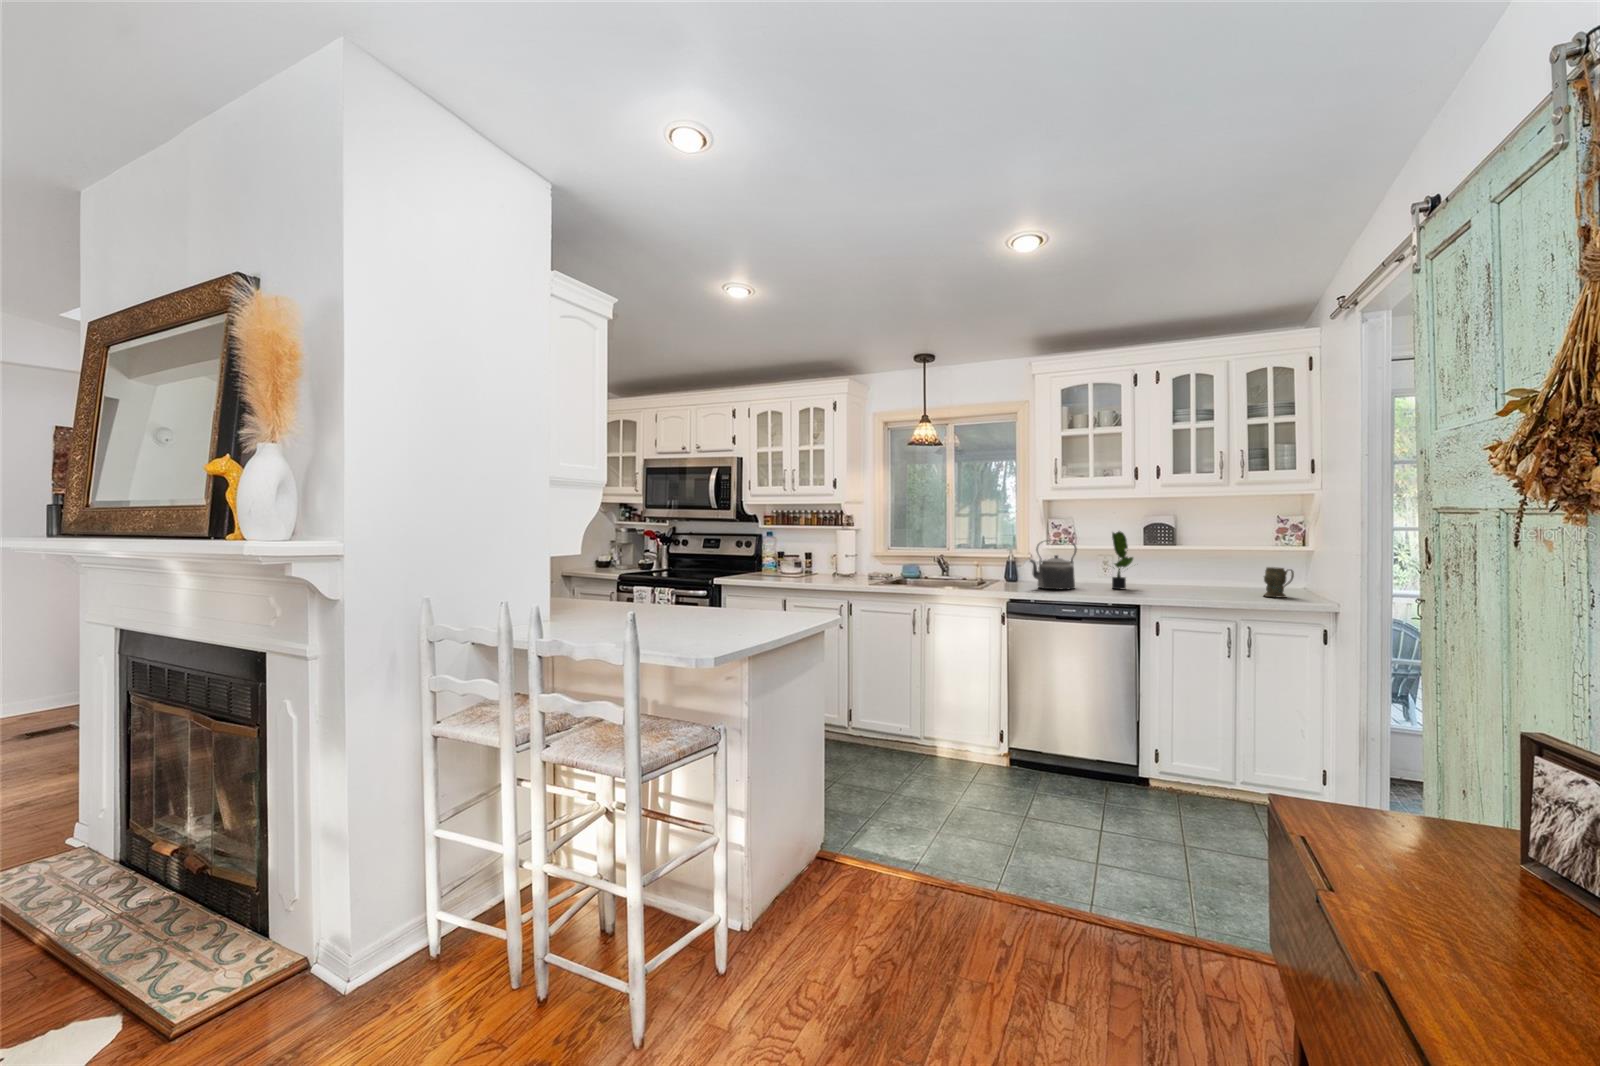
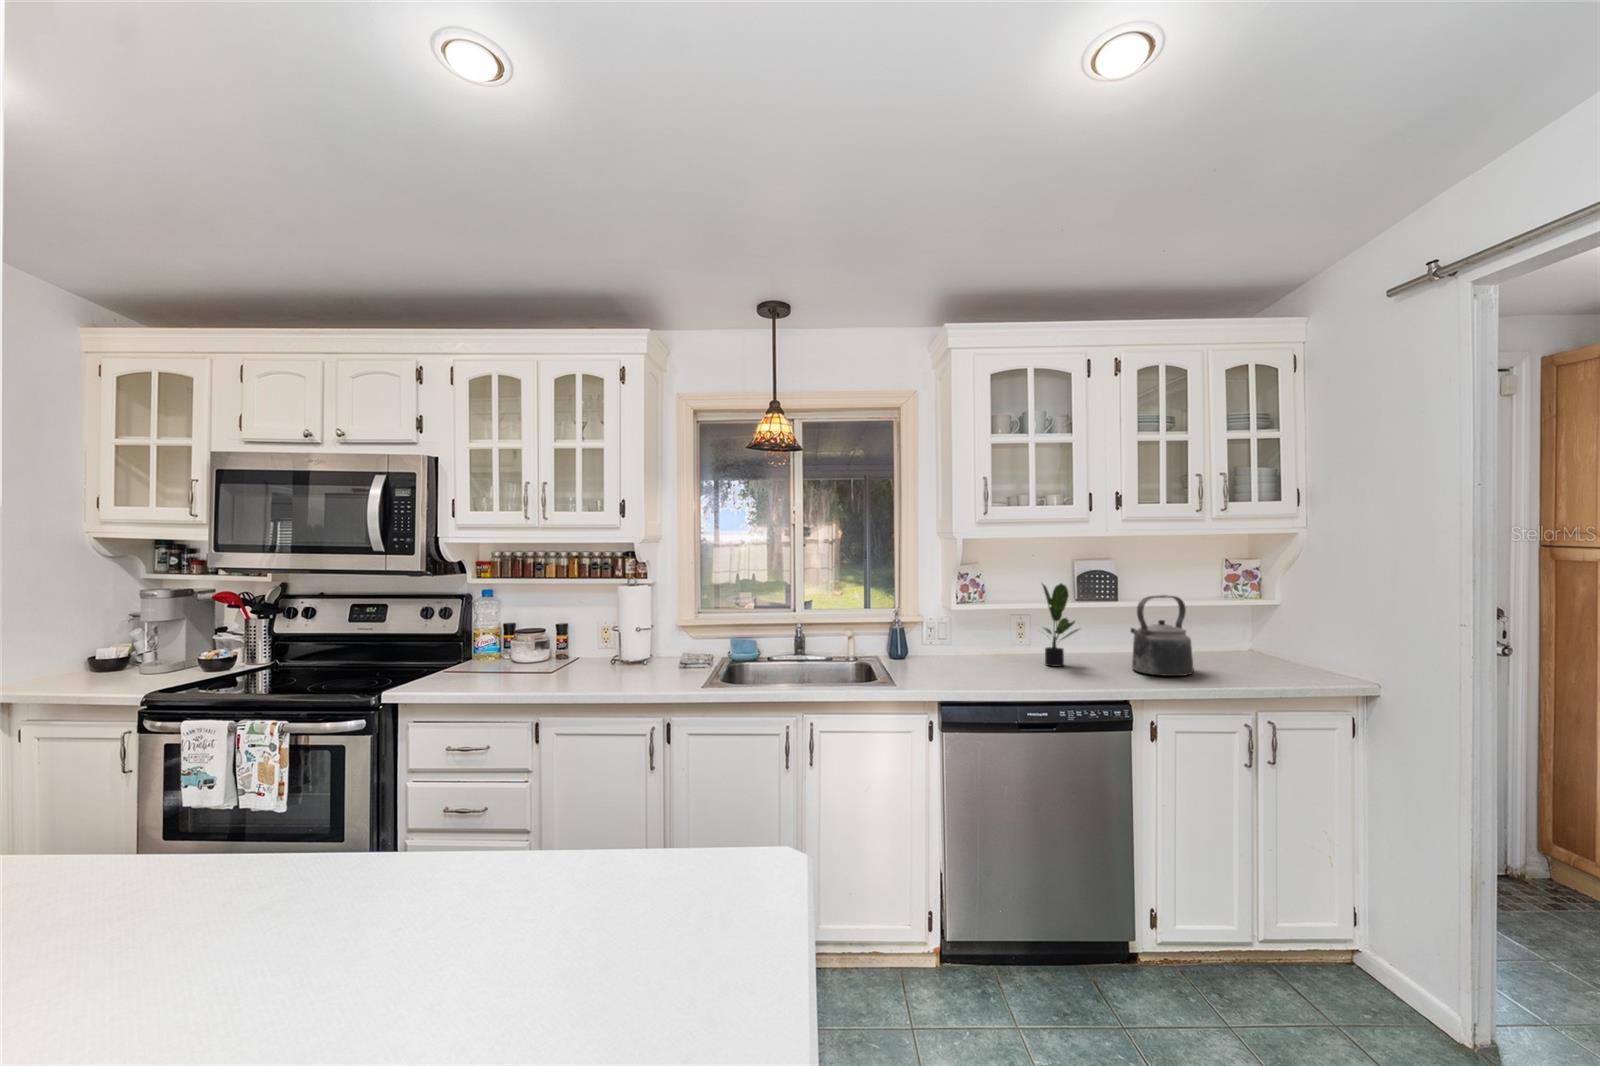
kettle: present [1030,540,1077,589] -> present [1131,595,1194,676]
mug: present [1264,567,1294,598] -> none [1248,631,1292,673]

